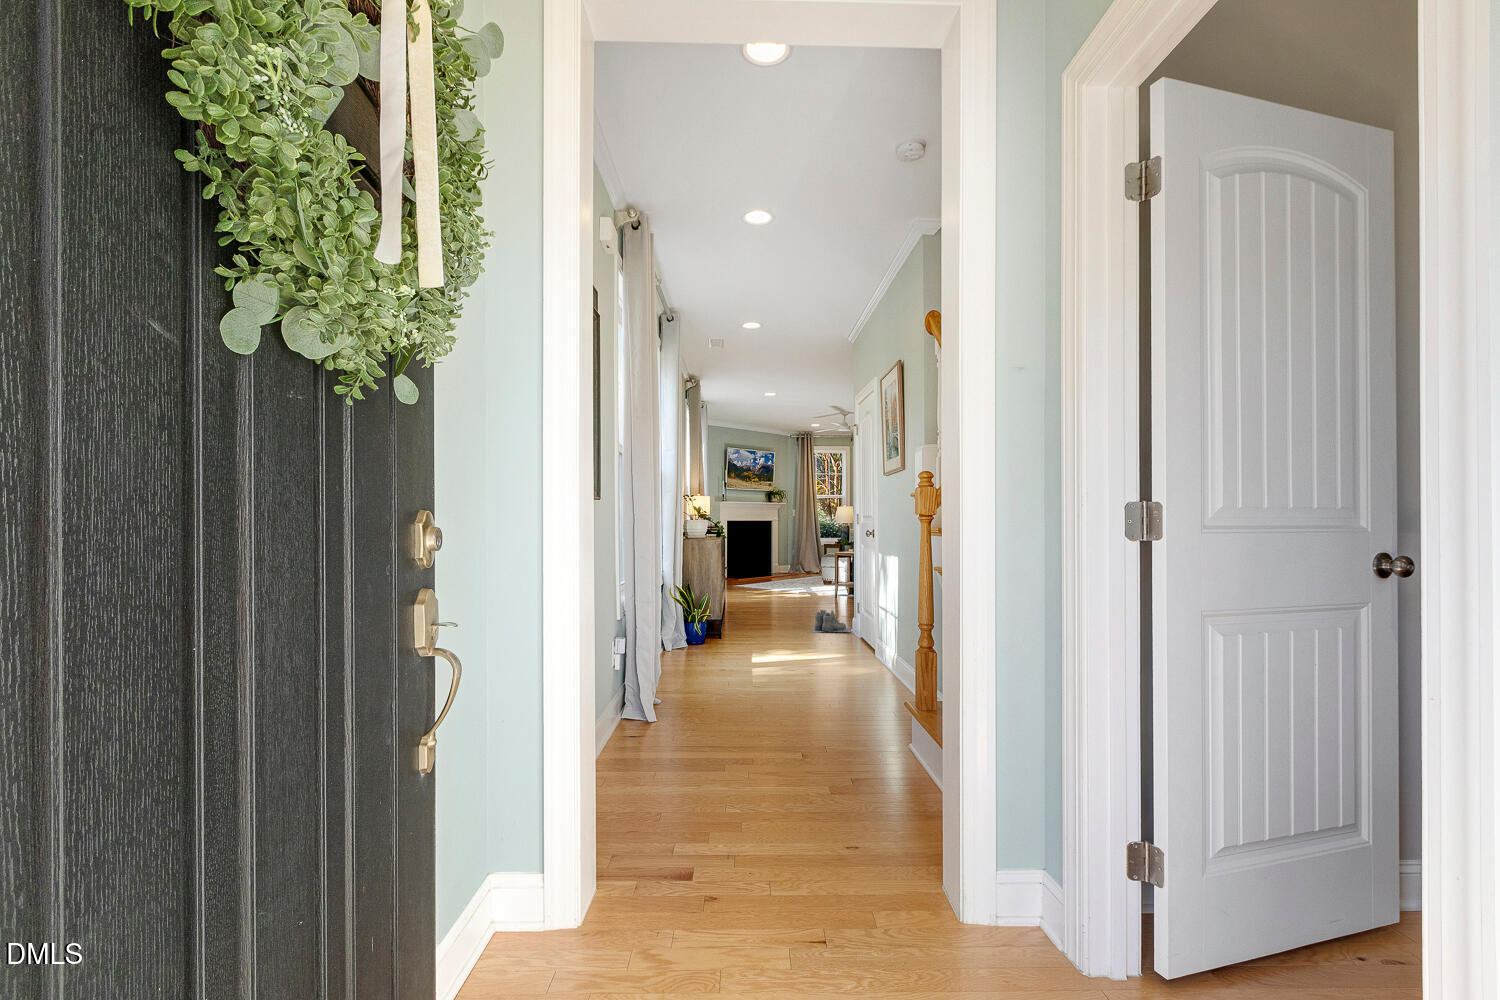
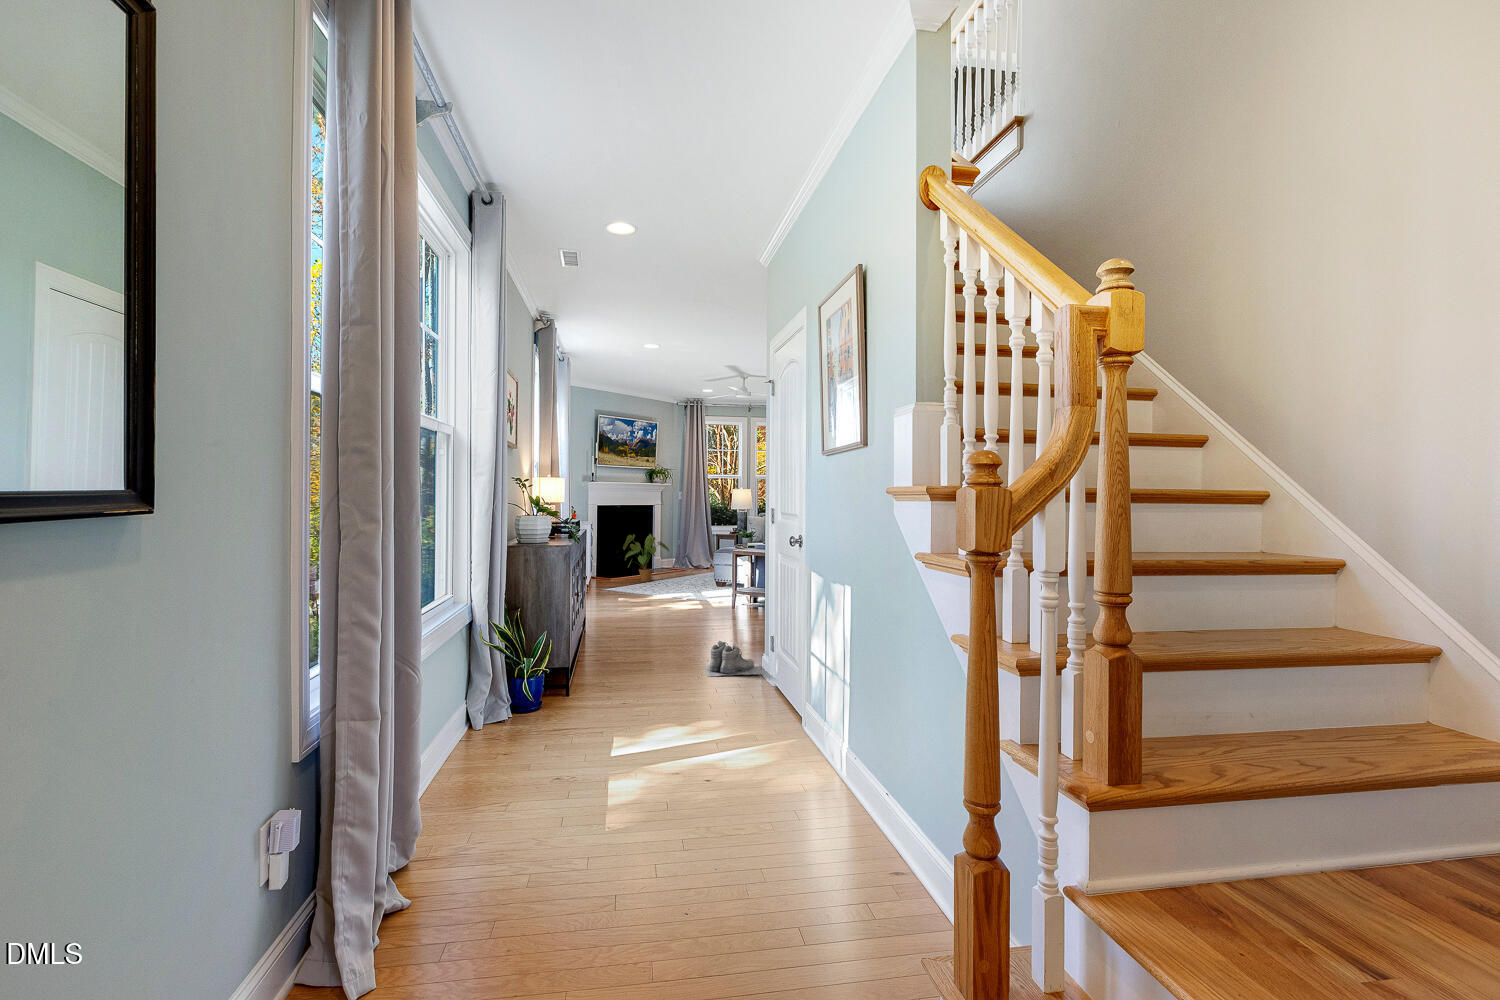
house plant: none [748,543,787,582] -> present [623,534,670,582]

